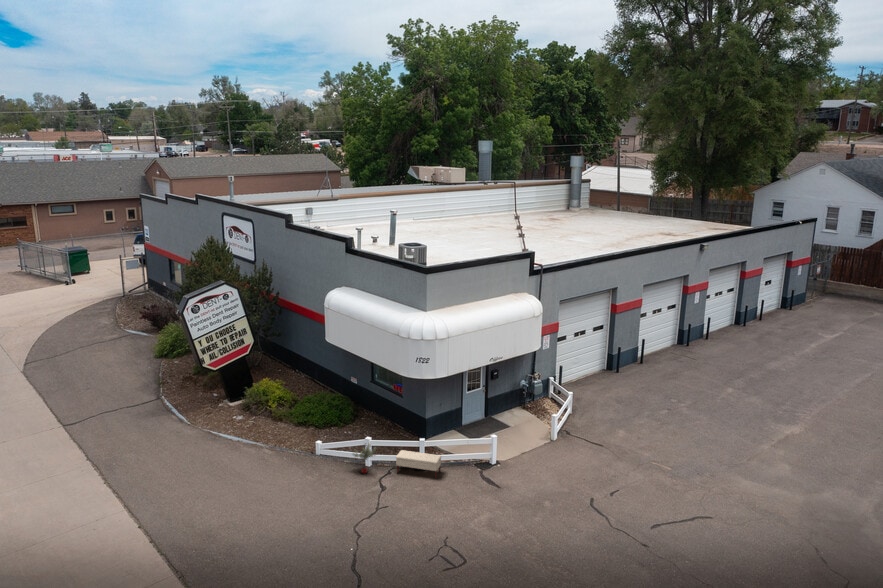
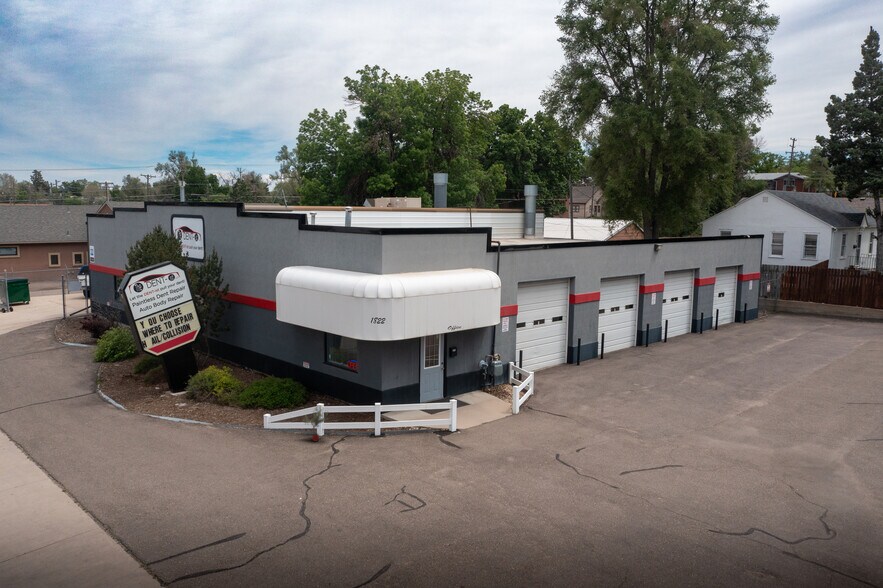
bench: present [396,450,441,479] -> none [350,417,398,444]

